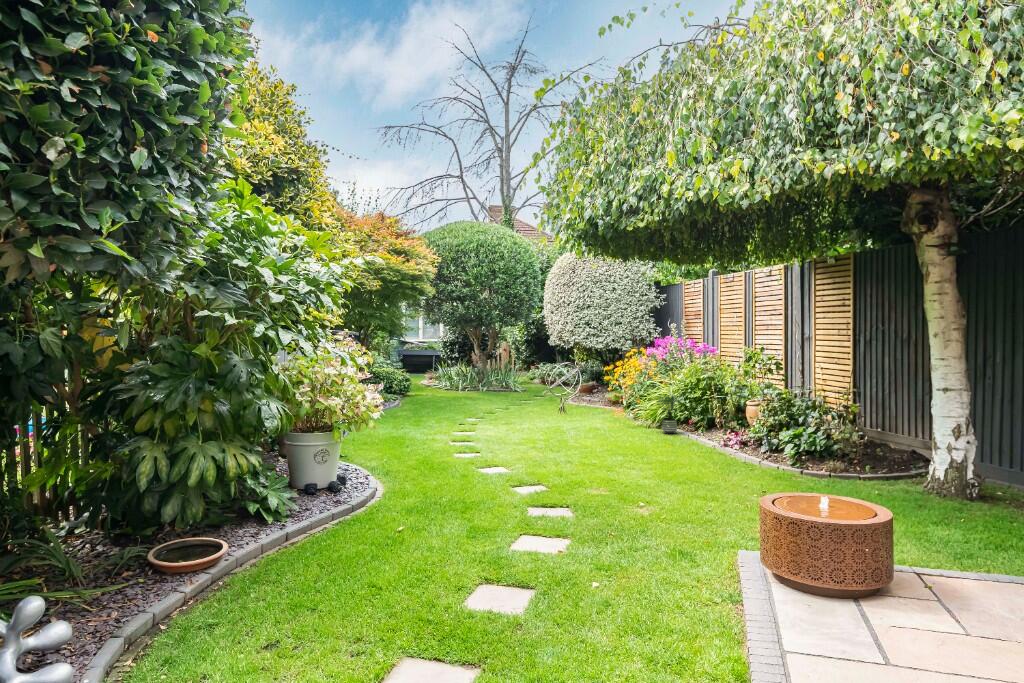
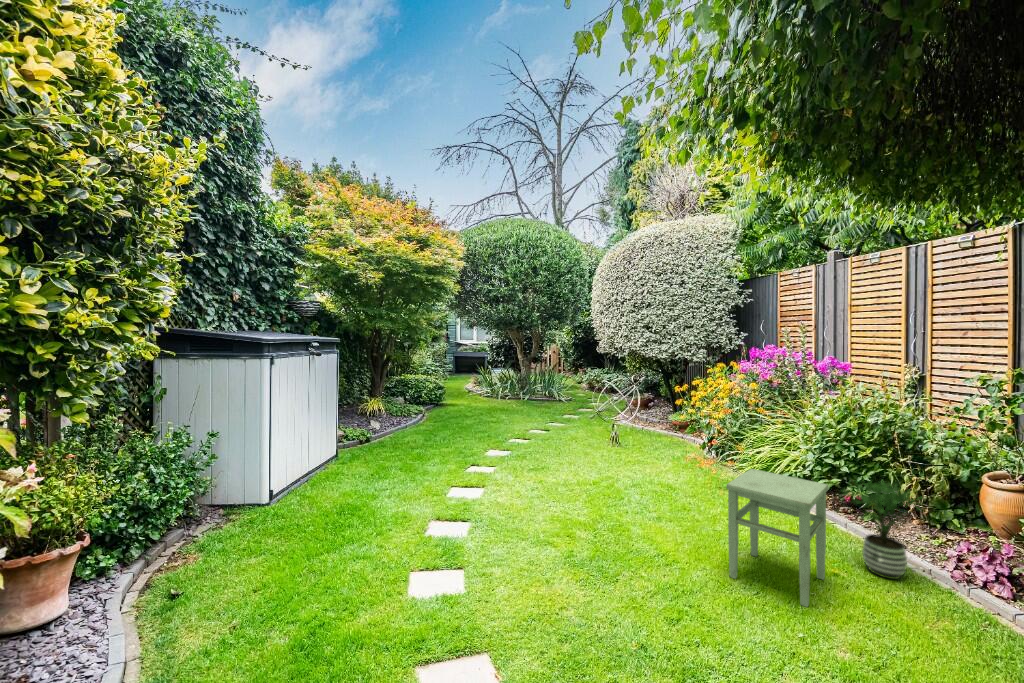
stool: none [602,392,644,439] -> present [726,469,828,607]

